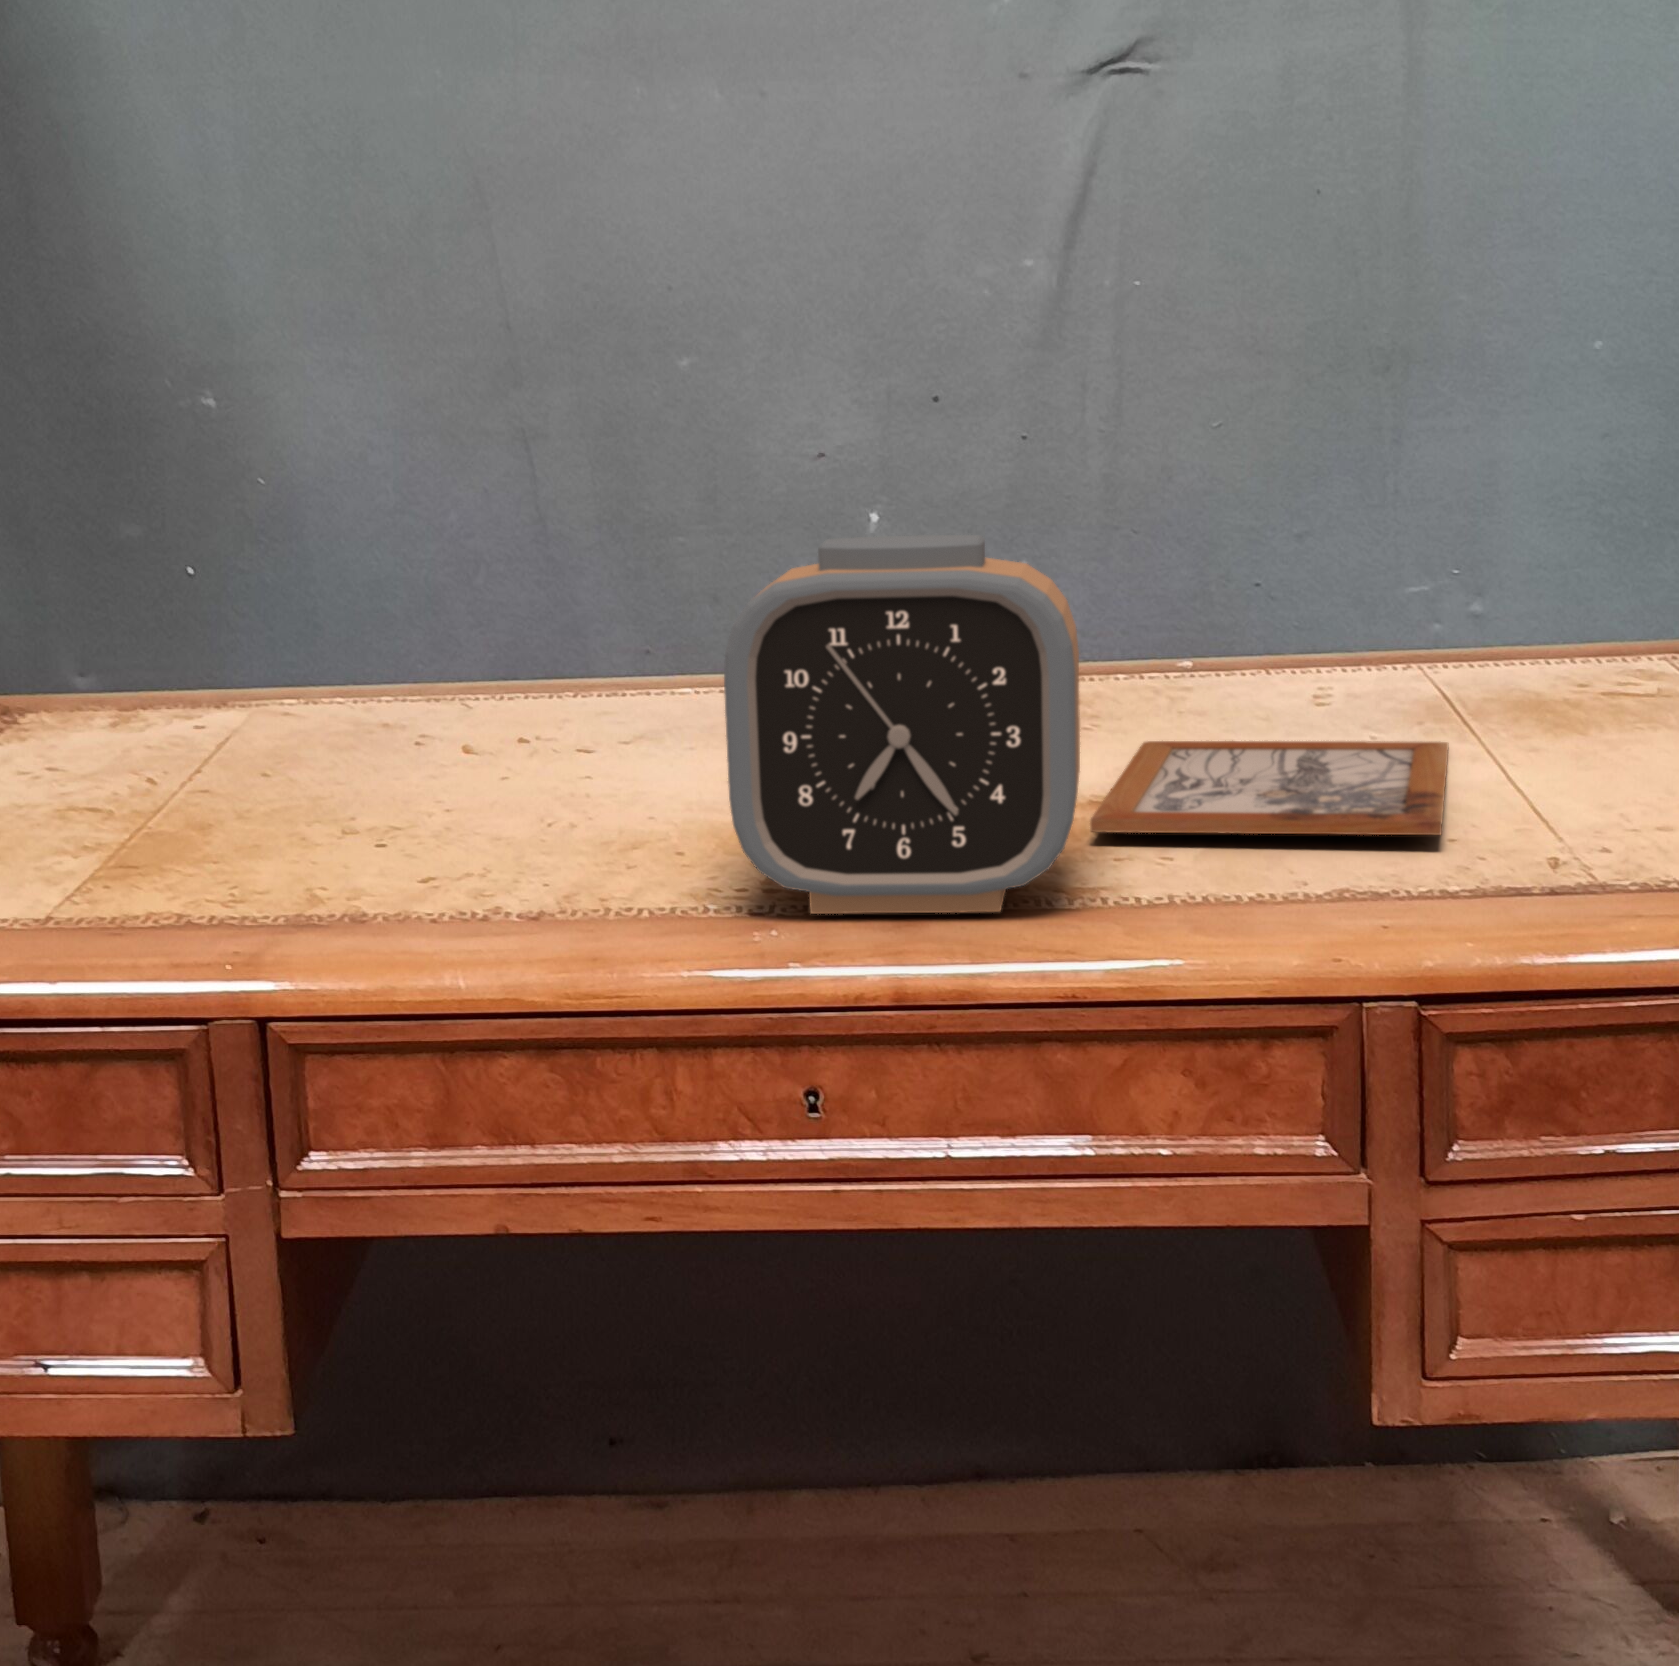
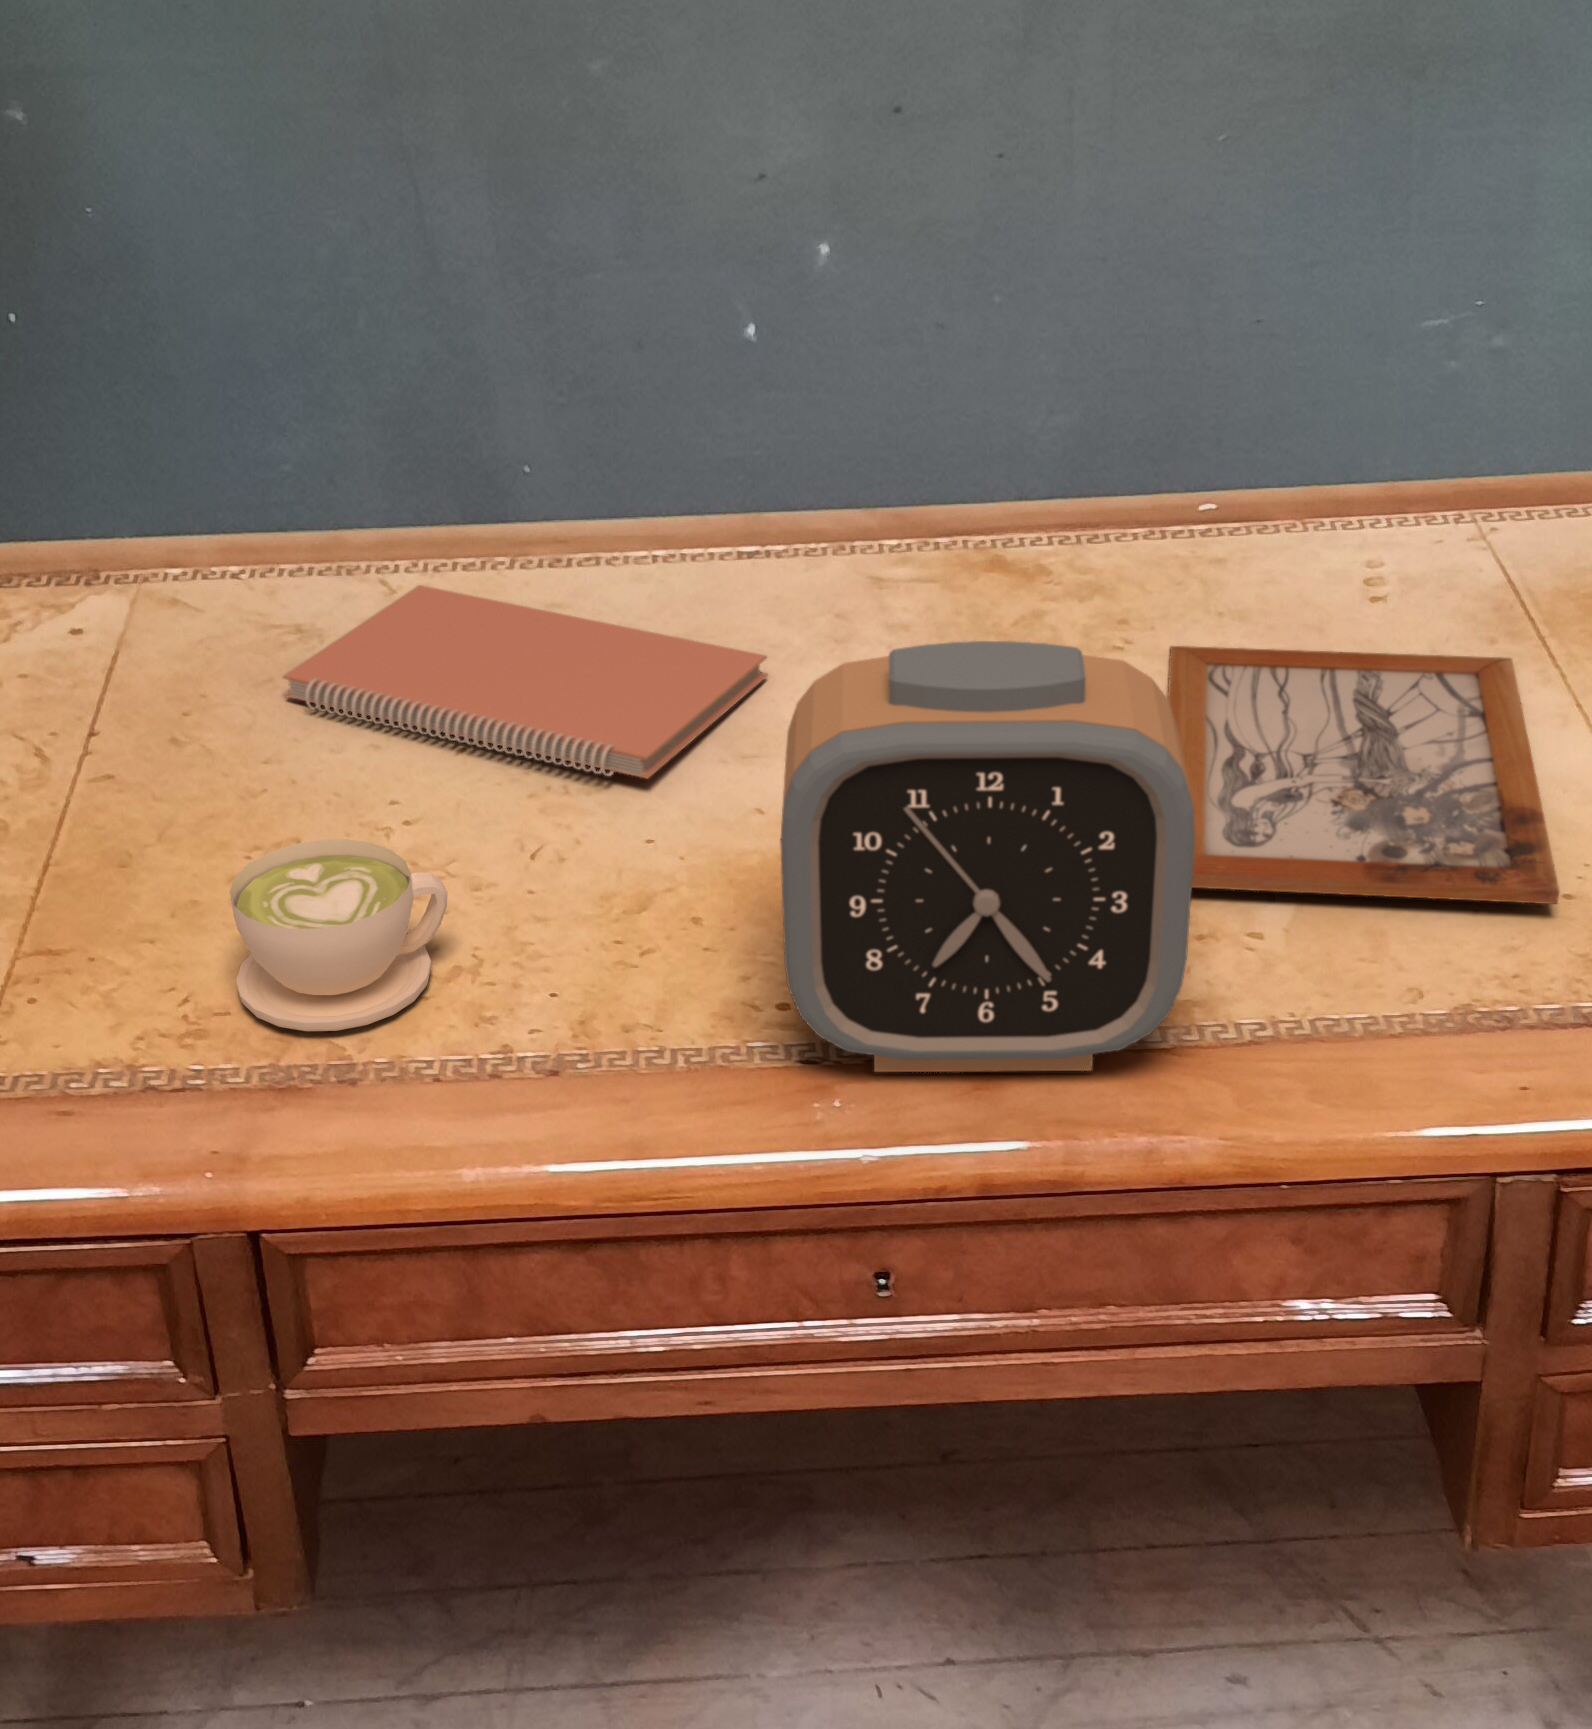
notebook: none [361,716,783,791] -> present [283,585,768,779]
coffee cup: none [276,770,462,898] -> present [230,839,447,1031]

